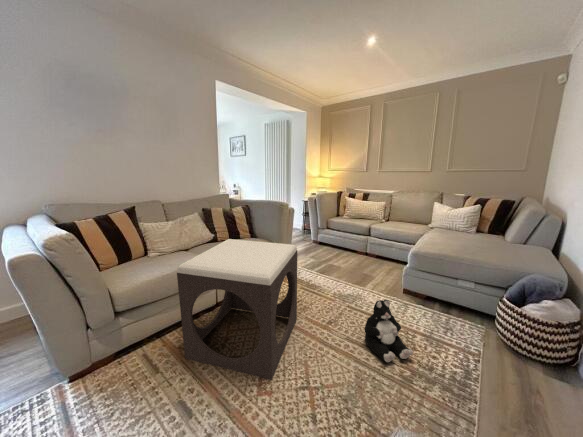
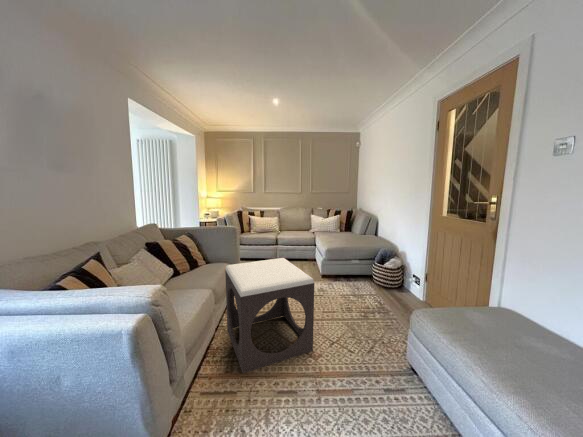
plush toy: present [365,300,413,362] -> none [331,279,360,314]

